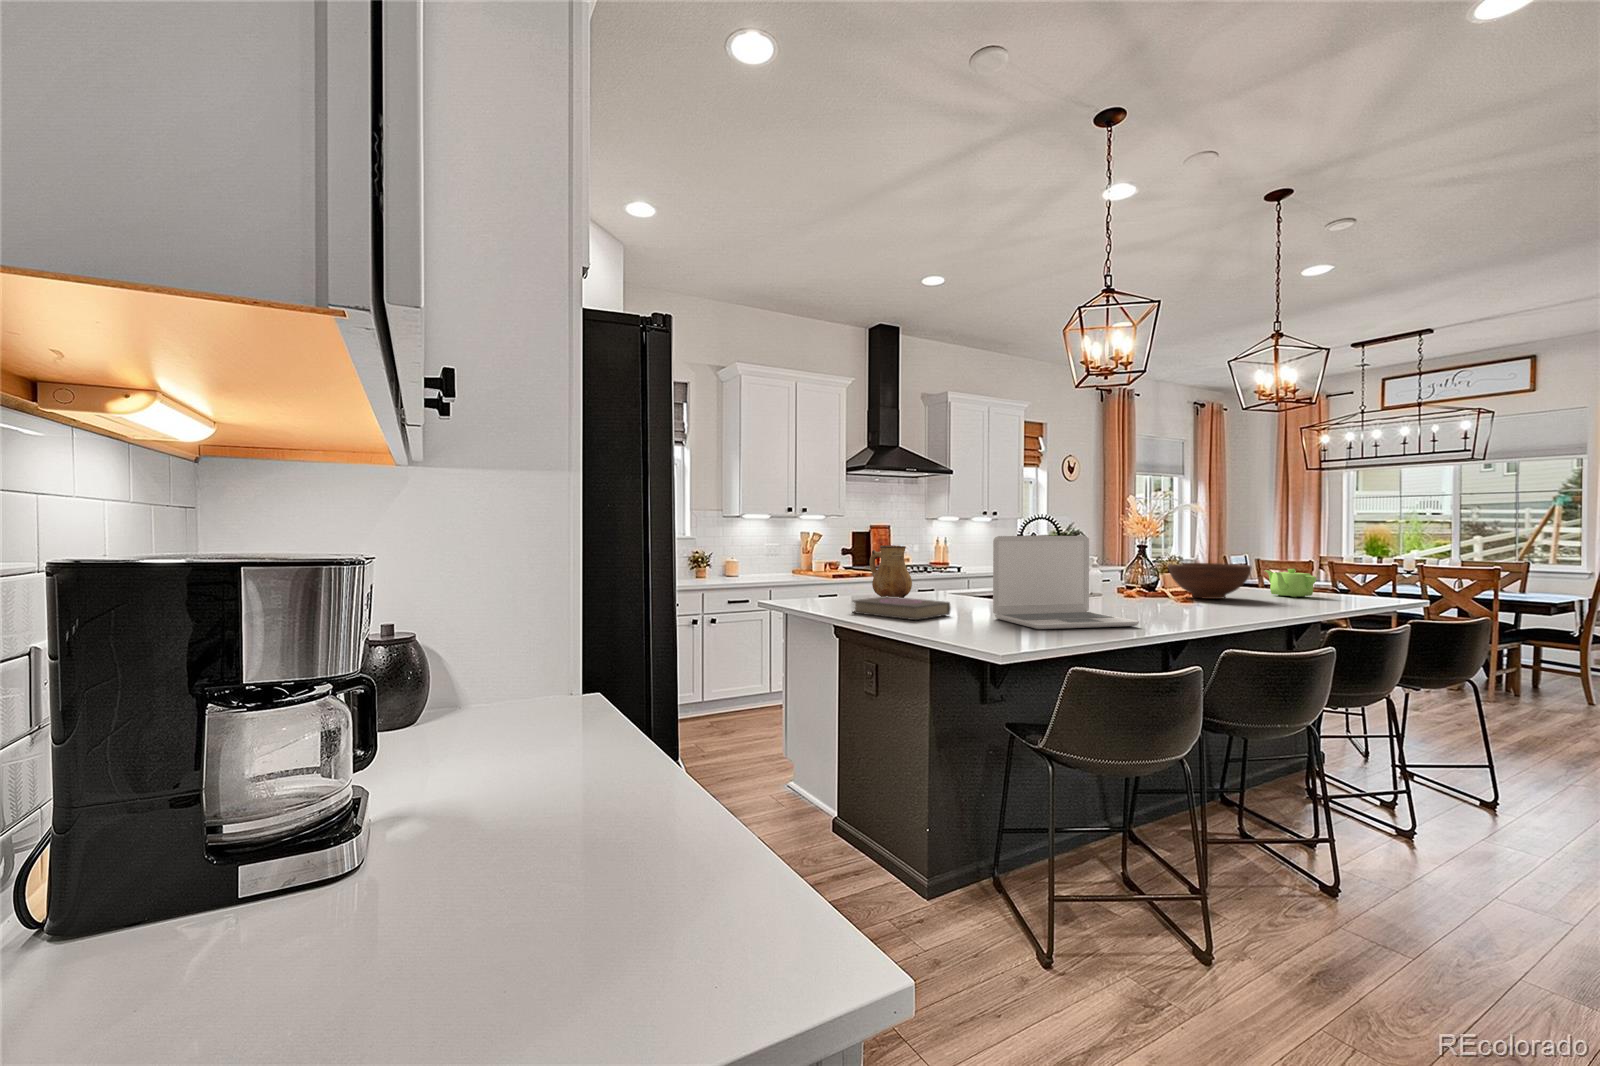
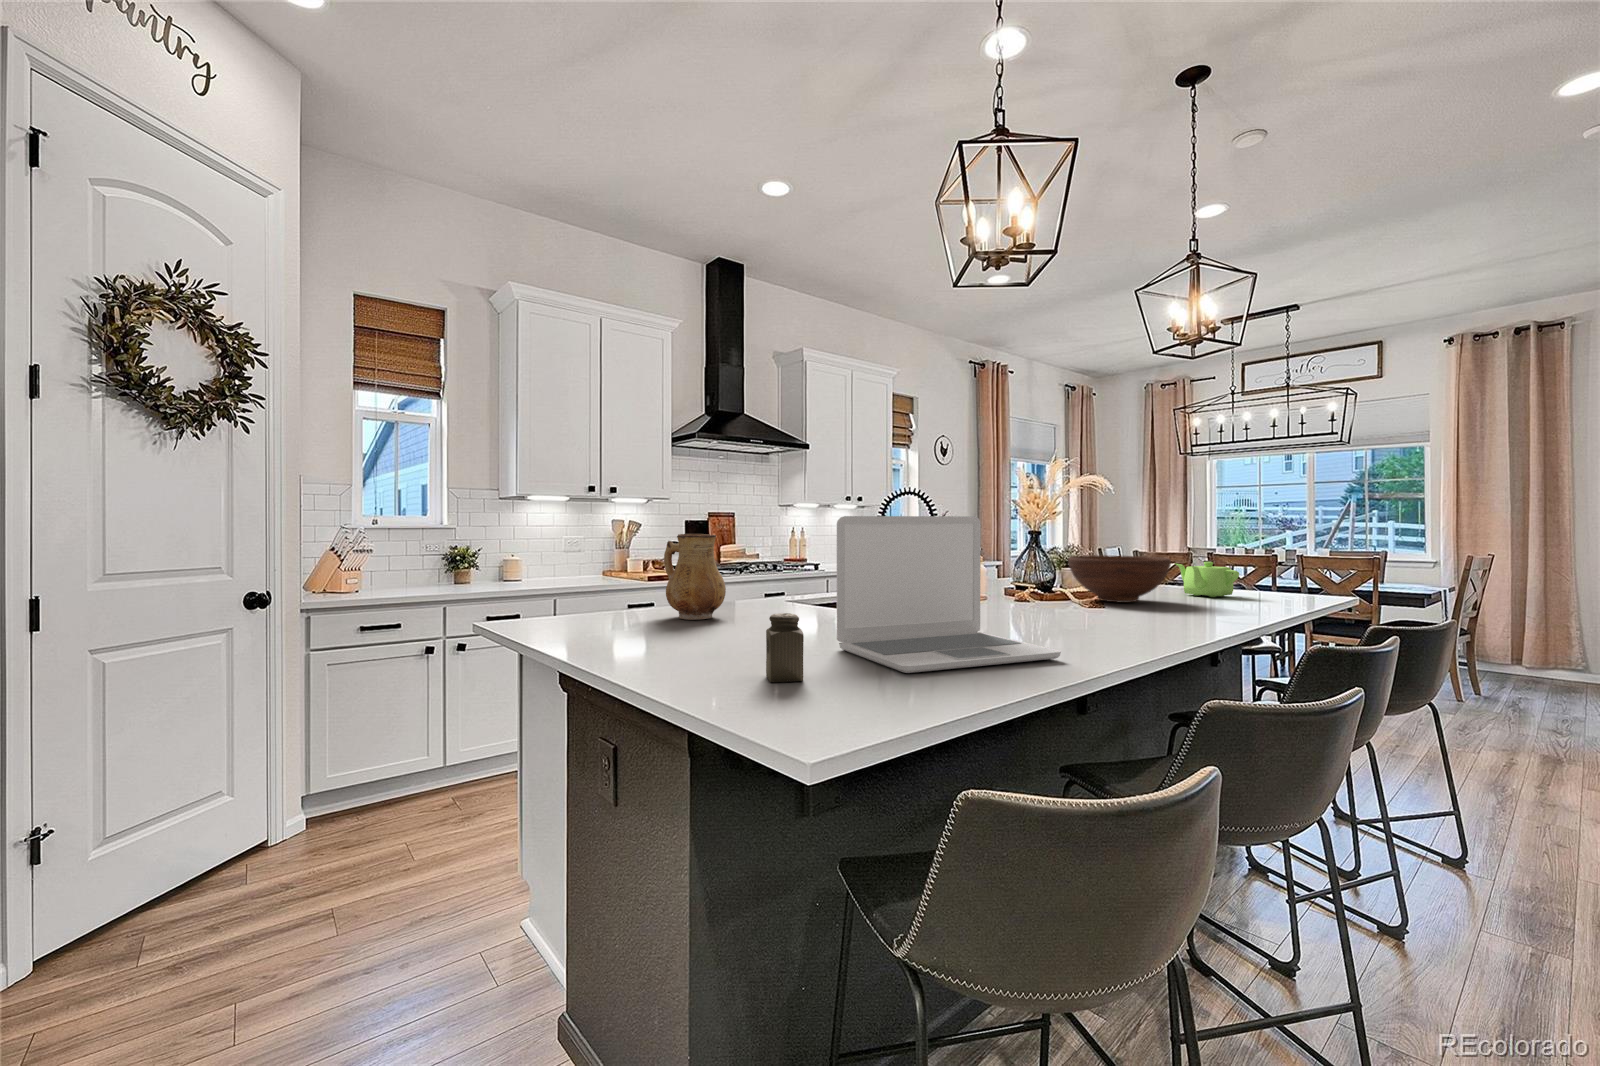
salt shaker: none [955,593,978,630] -> present [766,613,804,682]
book: present [853,597,951,620] -> none [611,614,771,659]

